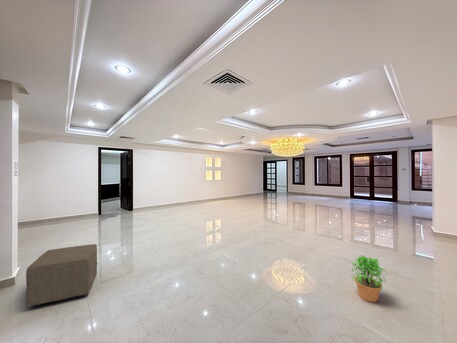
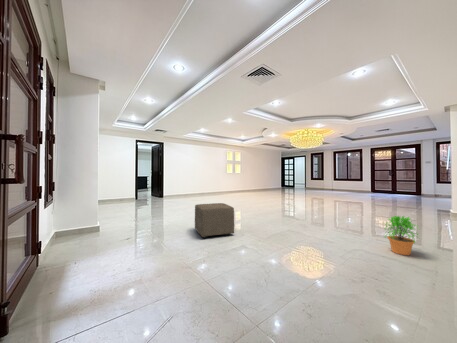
ottoman: present [26,244,97,308] -> present [195,203,234,238]

